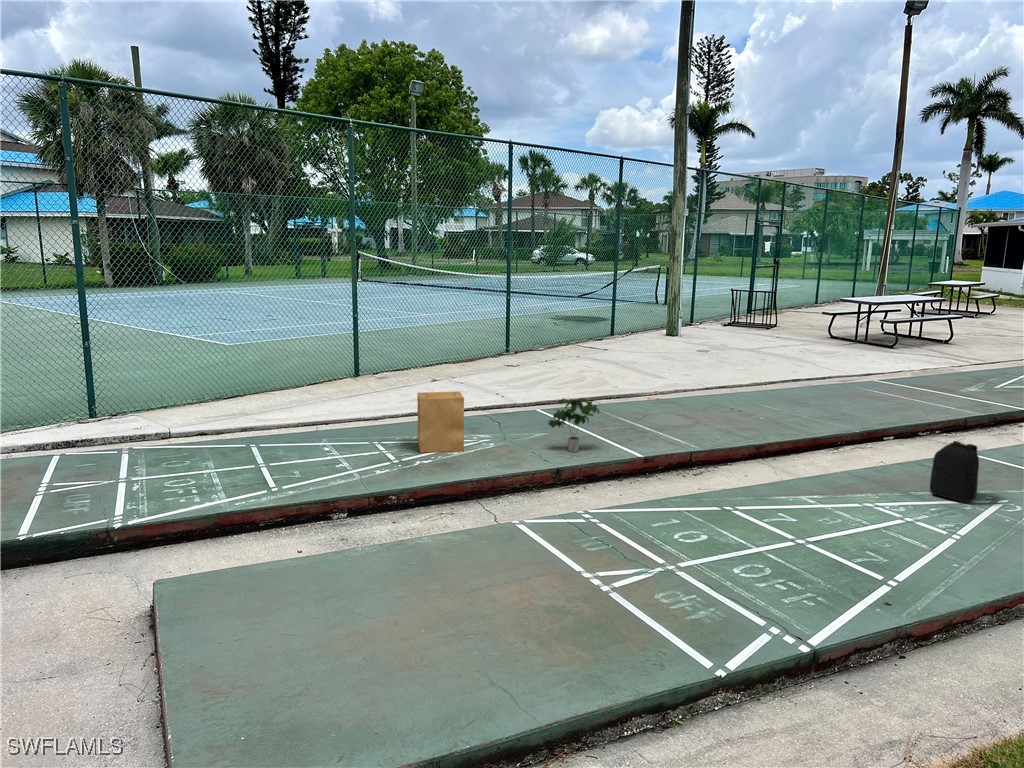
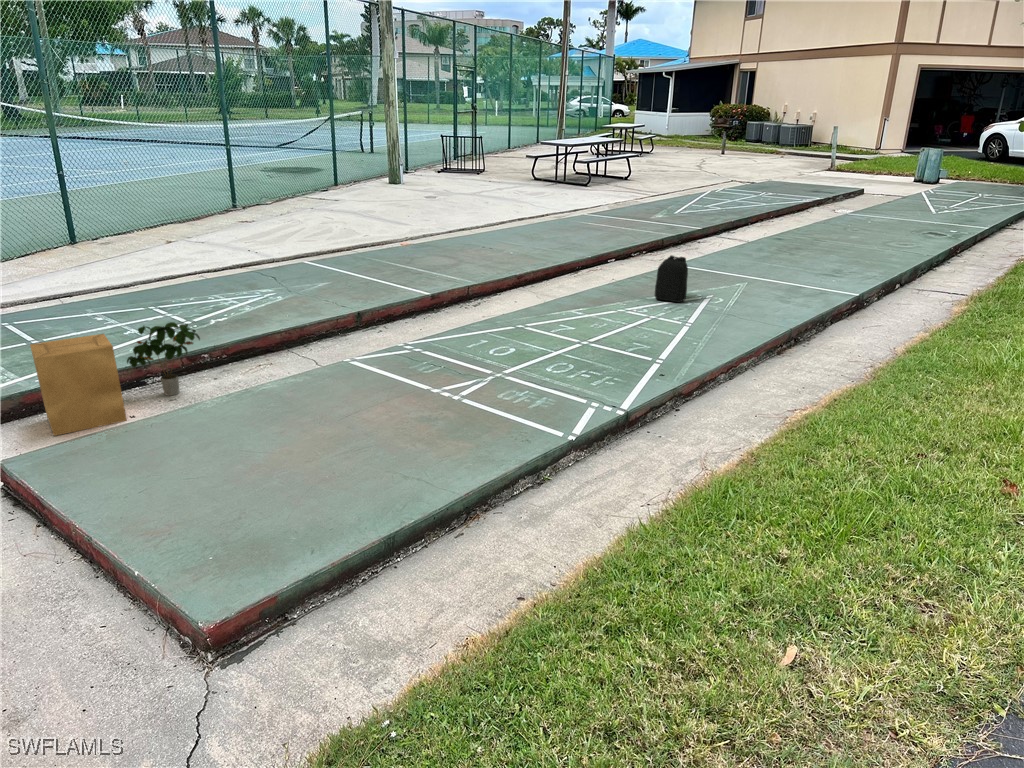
cardboard box: present [417,392,464,453] -> present [30,334,127,436]
potted plant: present [548,398,599,452] -> present [127,322,200,396]

